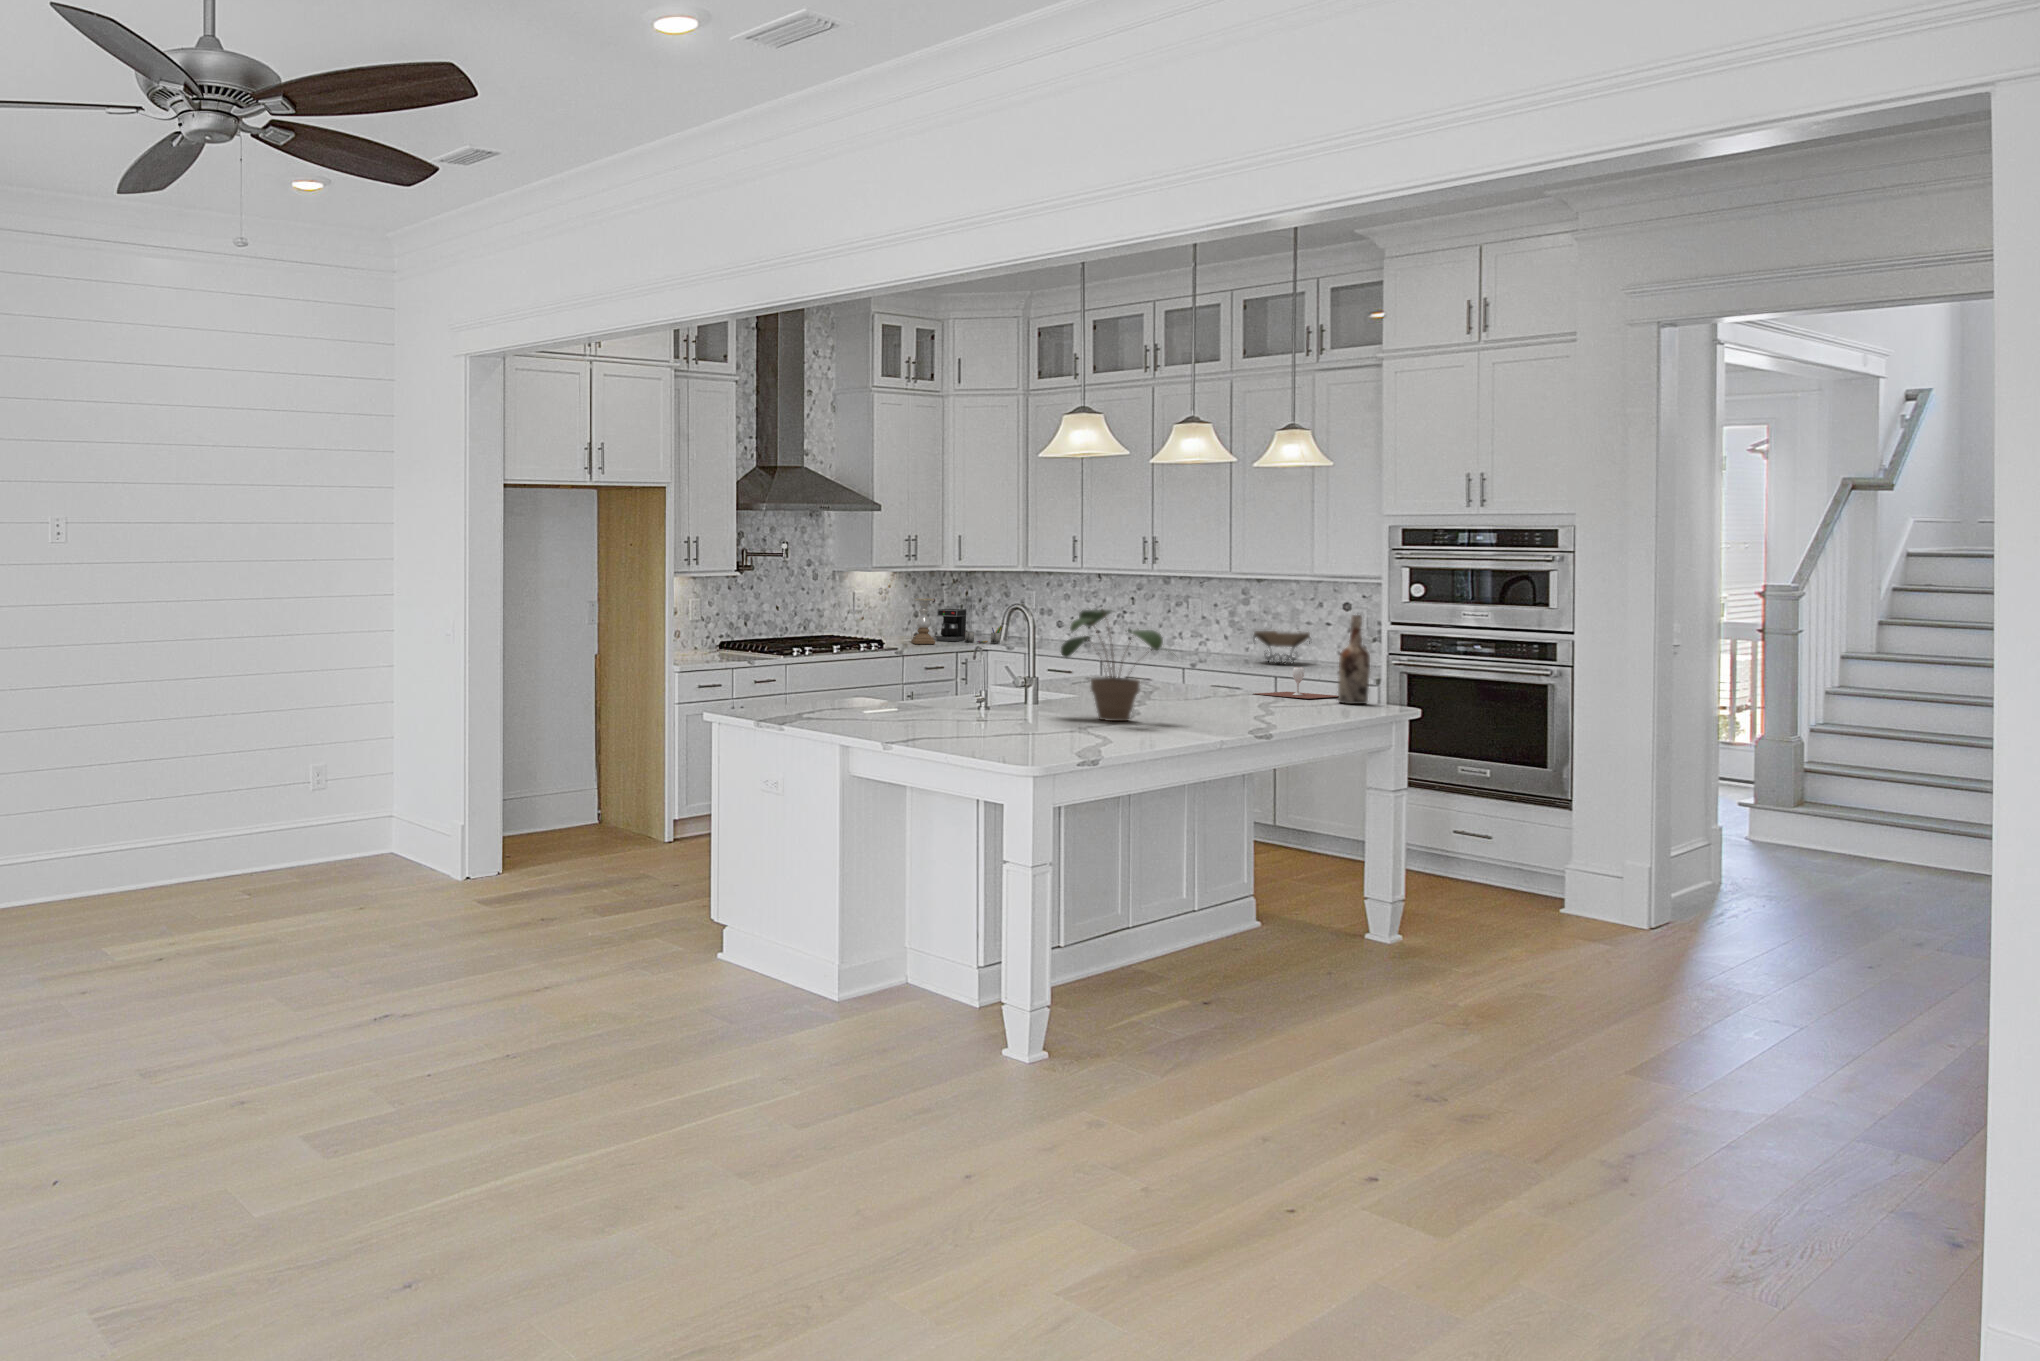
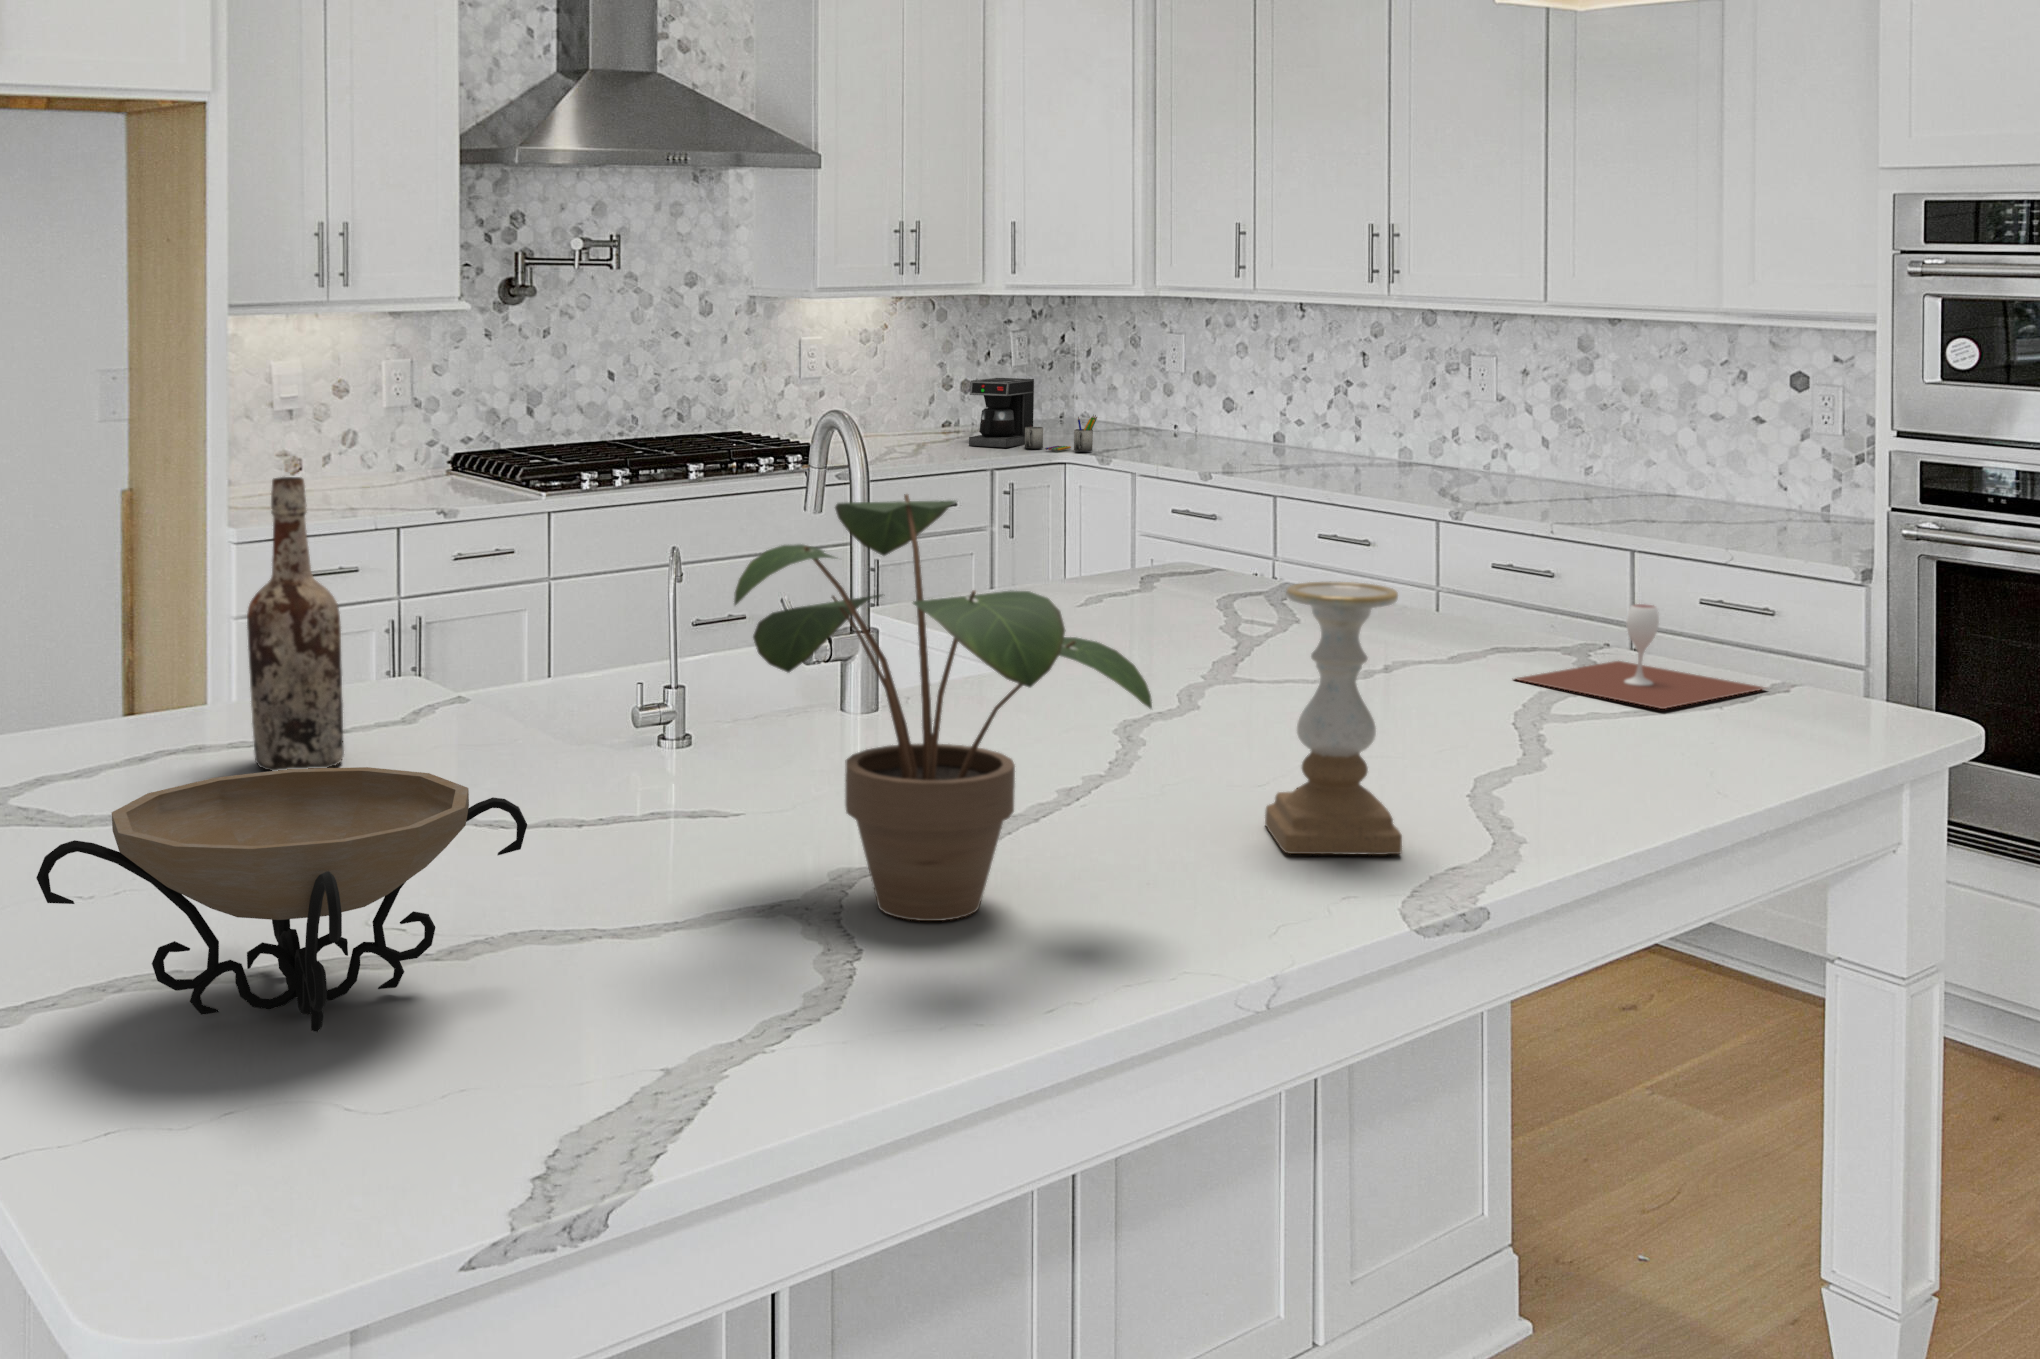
candle holder: present [911,599,935,644] -> present [1265,582,1402,855]
wine bottle: present [1338,615,1370,704] -> present [247,477,344,771]
decorative bowl: present [1254,631,1310,664] -> present [36,767,527,1032]

